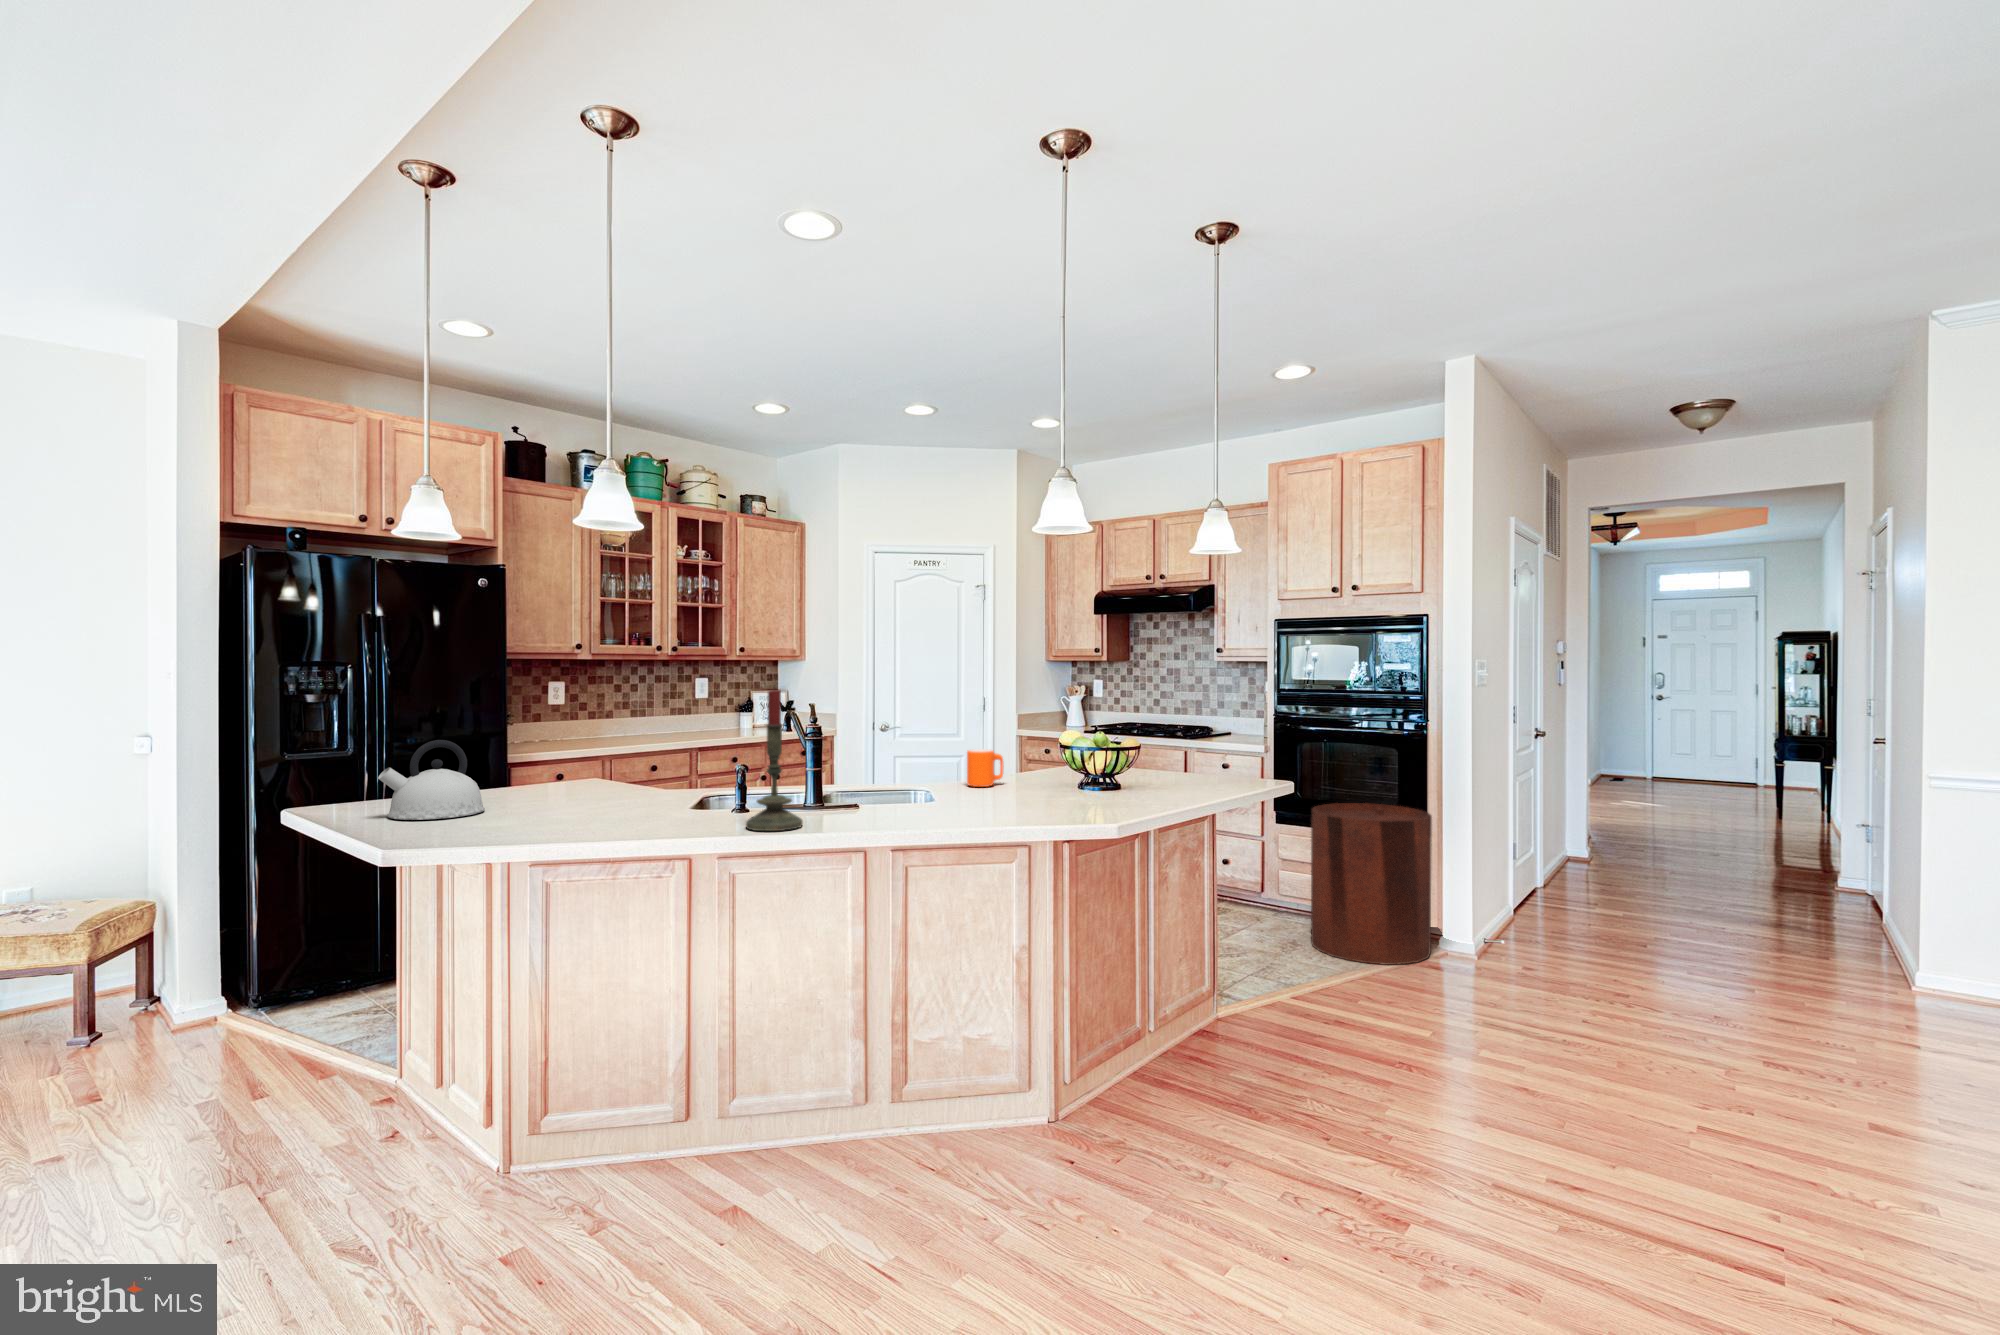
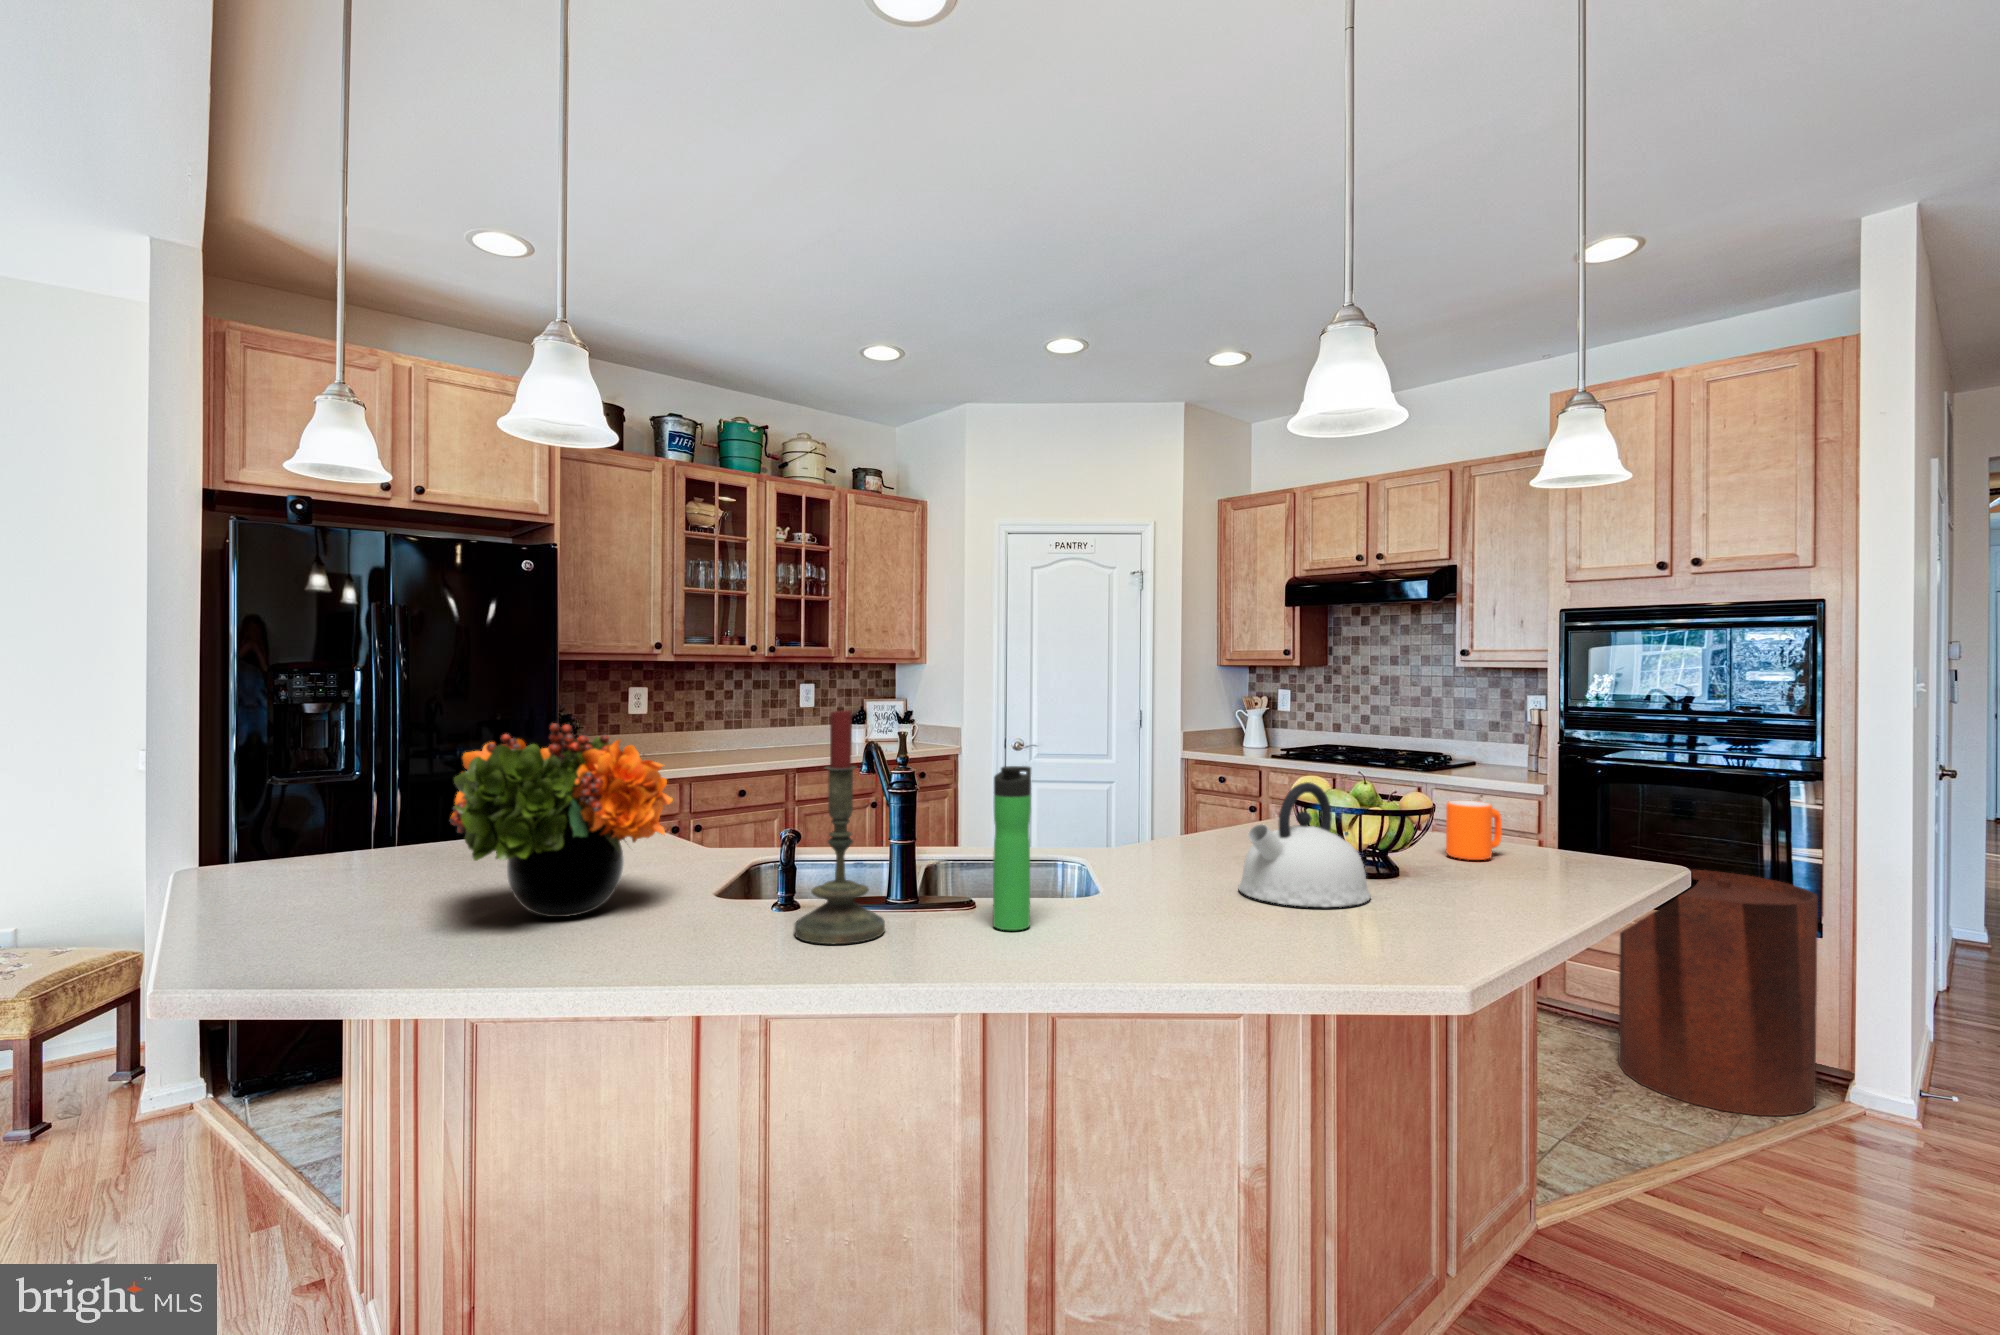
flower arrangement: none [508,701,658,825] -> present [450,723,673,917]
bottle: none [869,724,893,823] -> present [993,766,1031,931]
kettle: present [378,740,485,820] -> present [1238,782,1371,907]
mug: present [967,749,1004,787] -> present [1446,801,1502,860]

